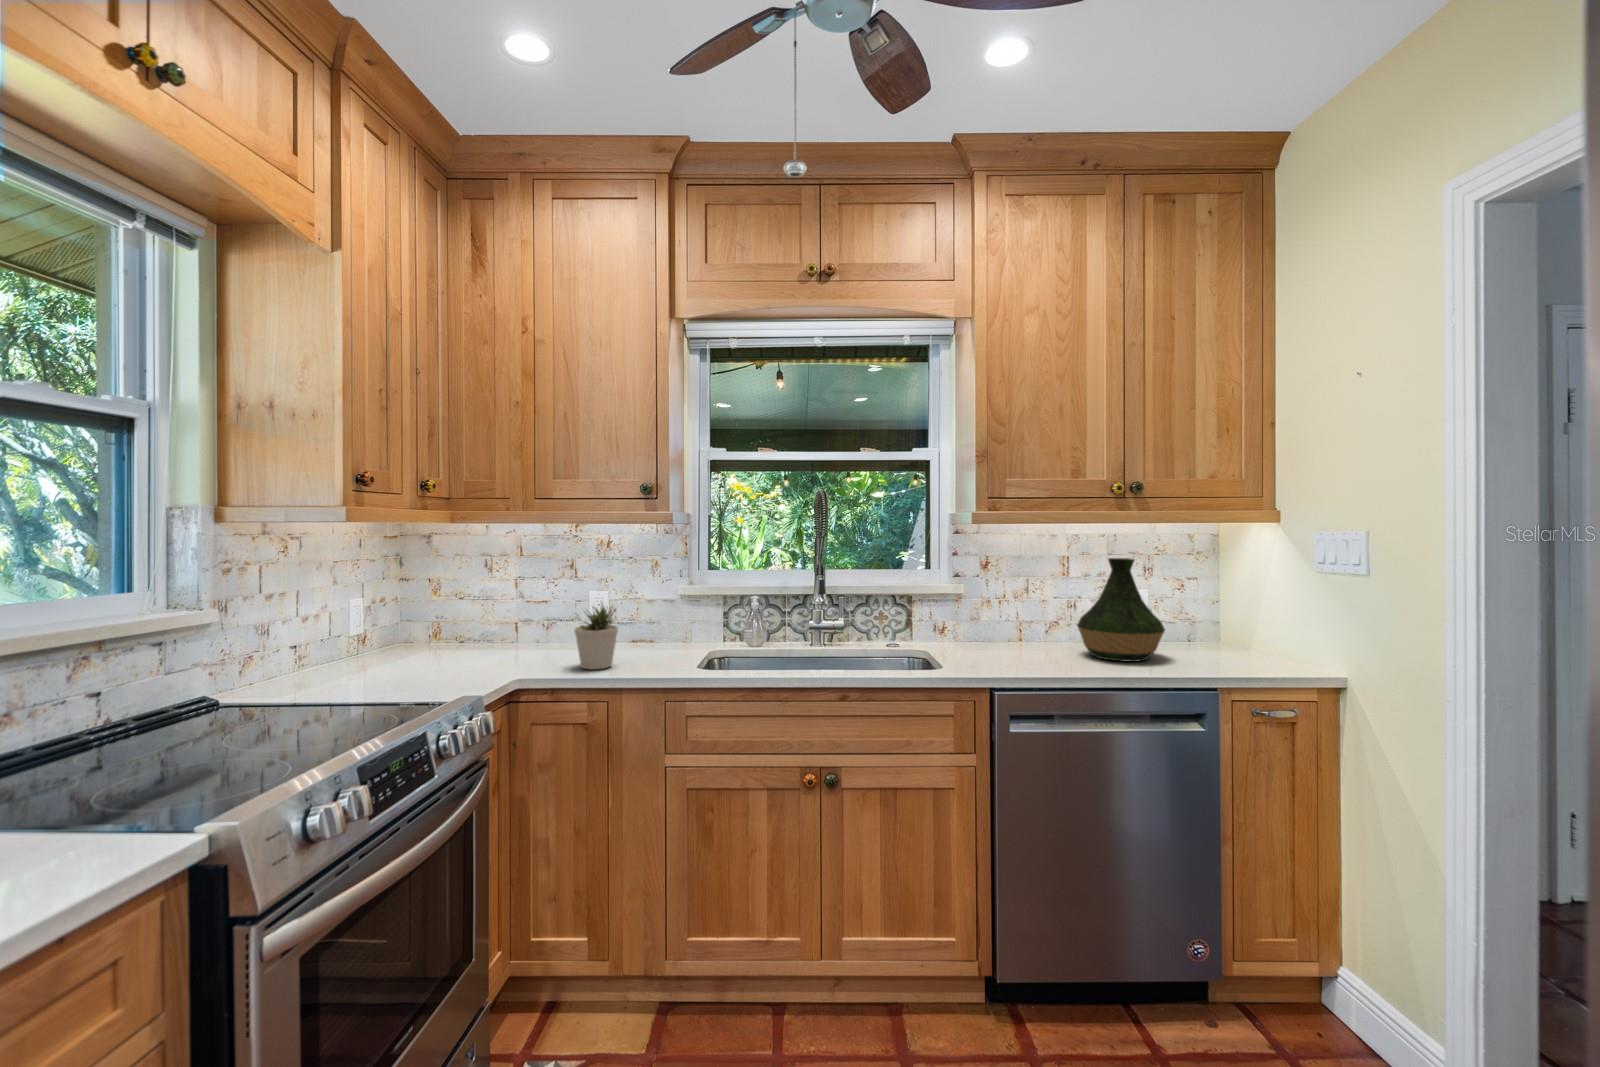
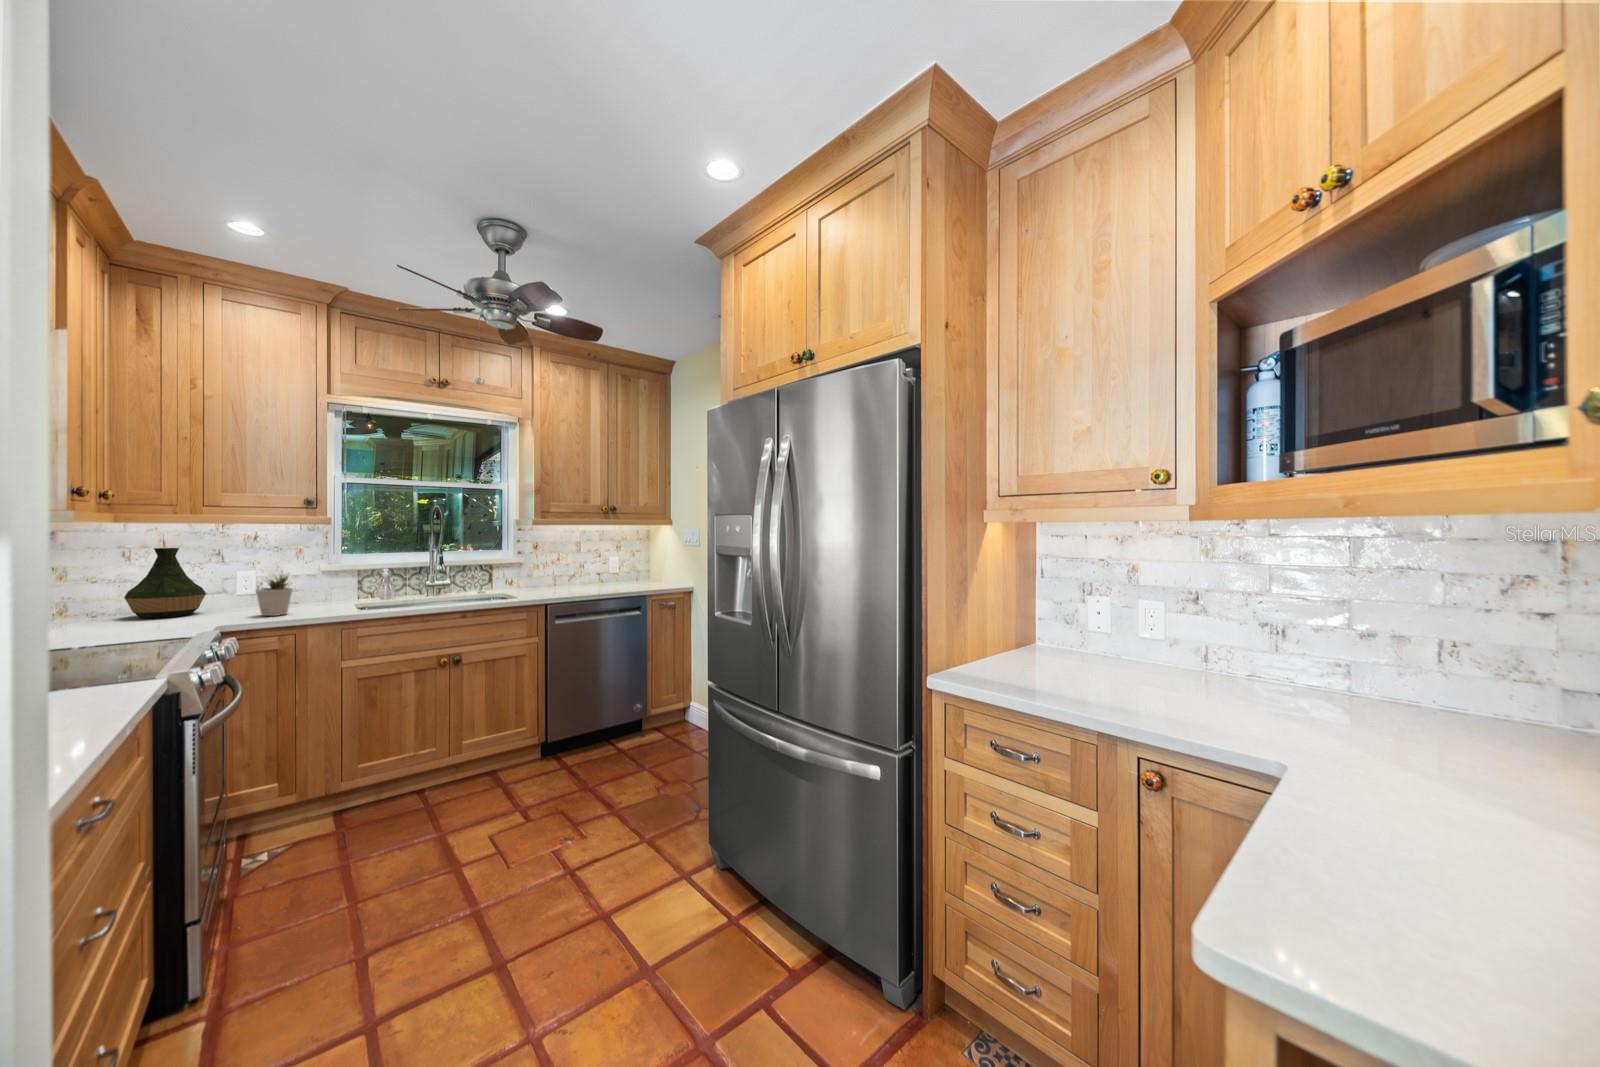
vase: present [1077,558,1165,662] -> present [124,548,206,618]

